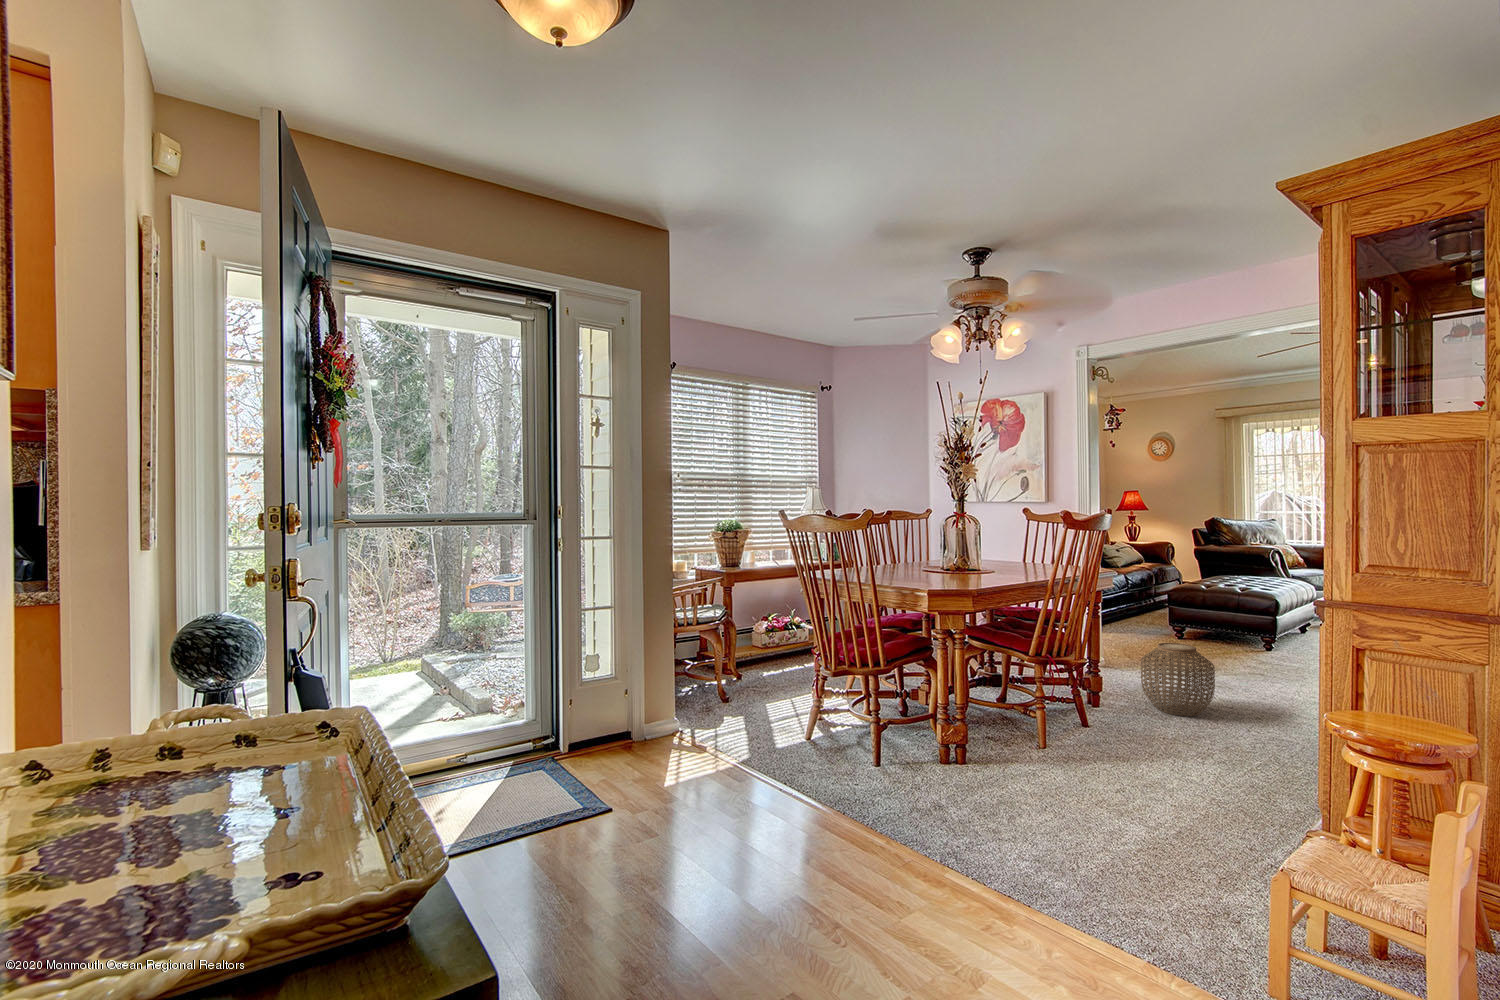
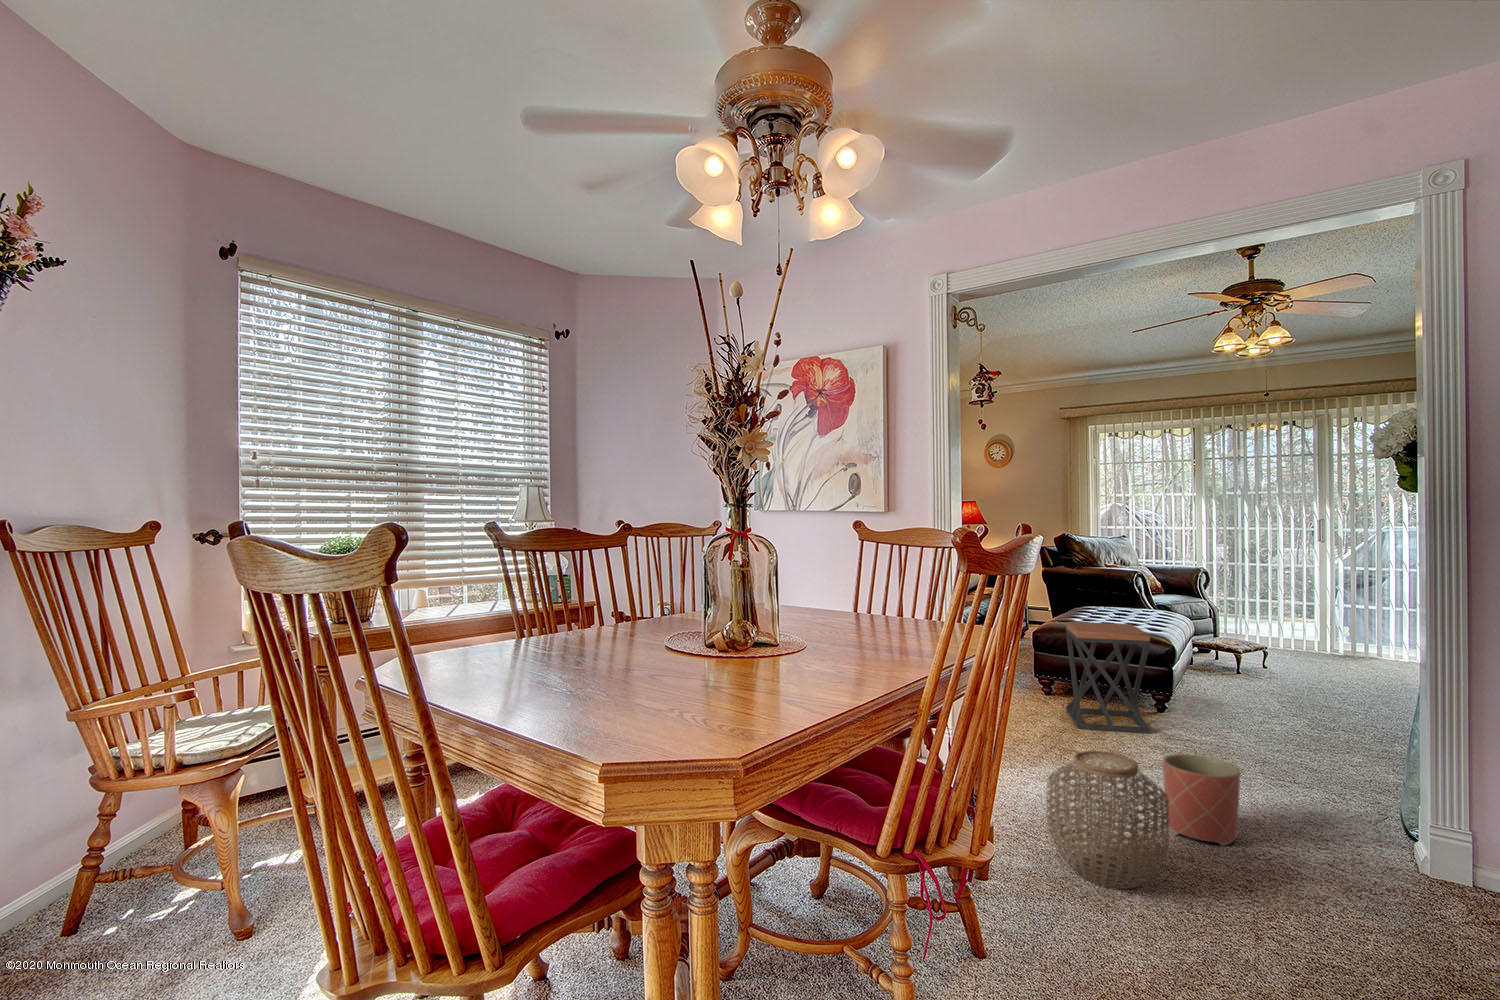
stool: none [1192,582,1253,661] -> present [1066,622,1151,733]
planter: none [1228,655,1278,707] -> present [1163,754,1240,846]

